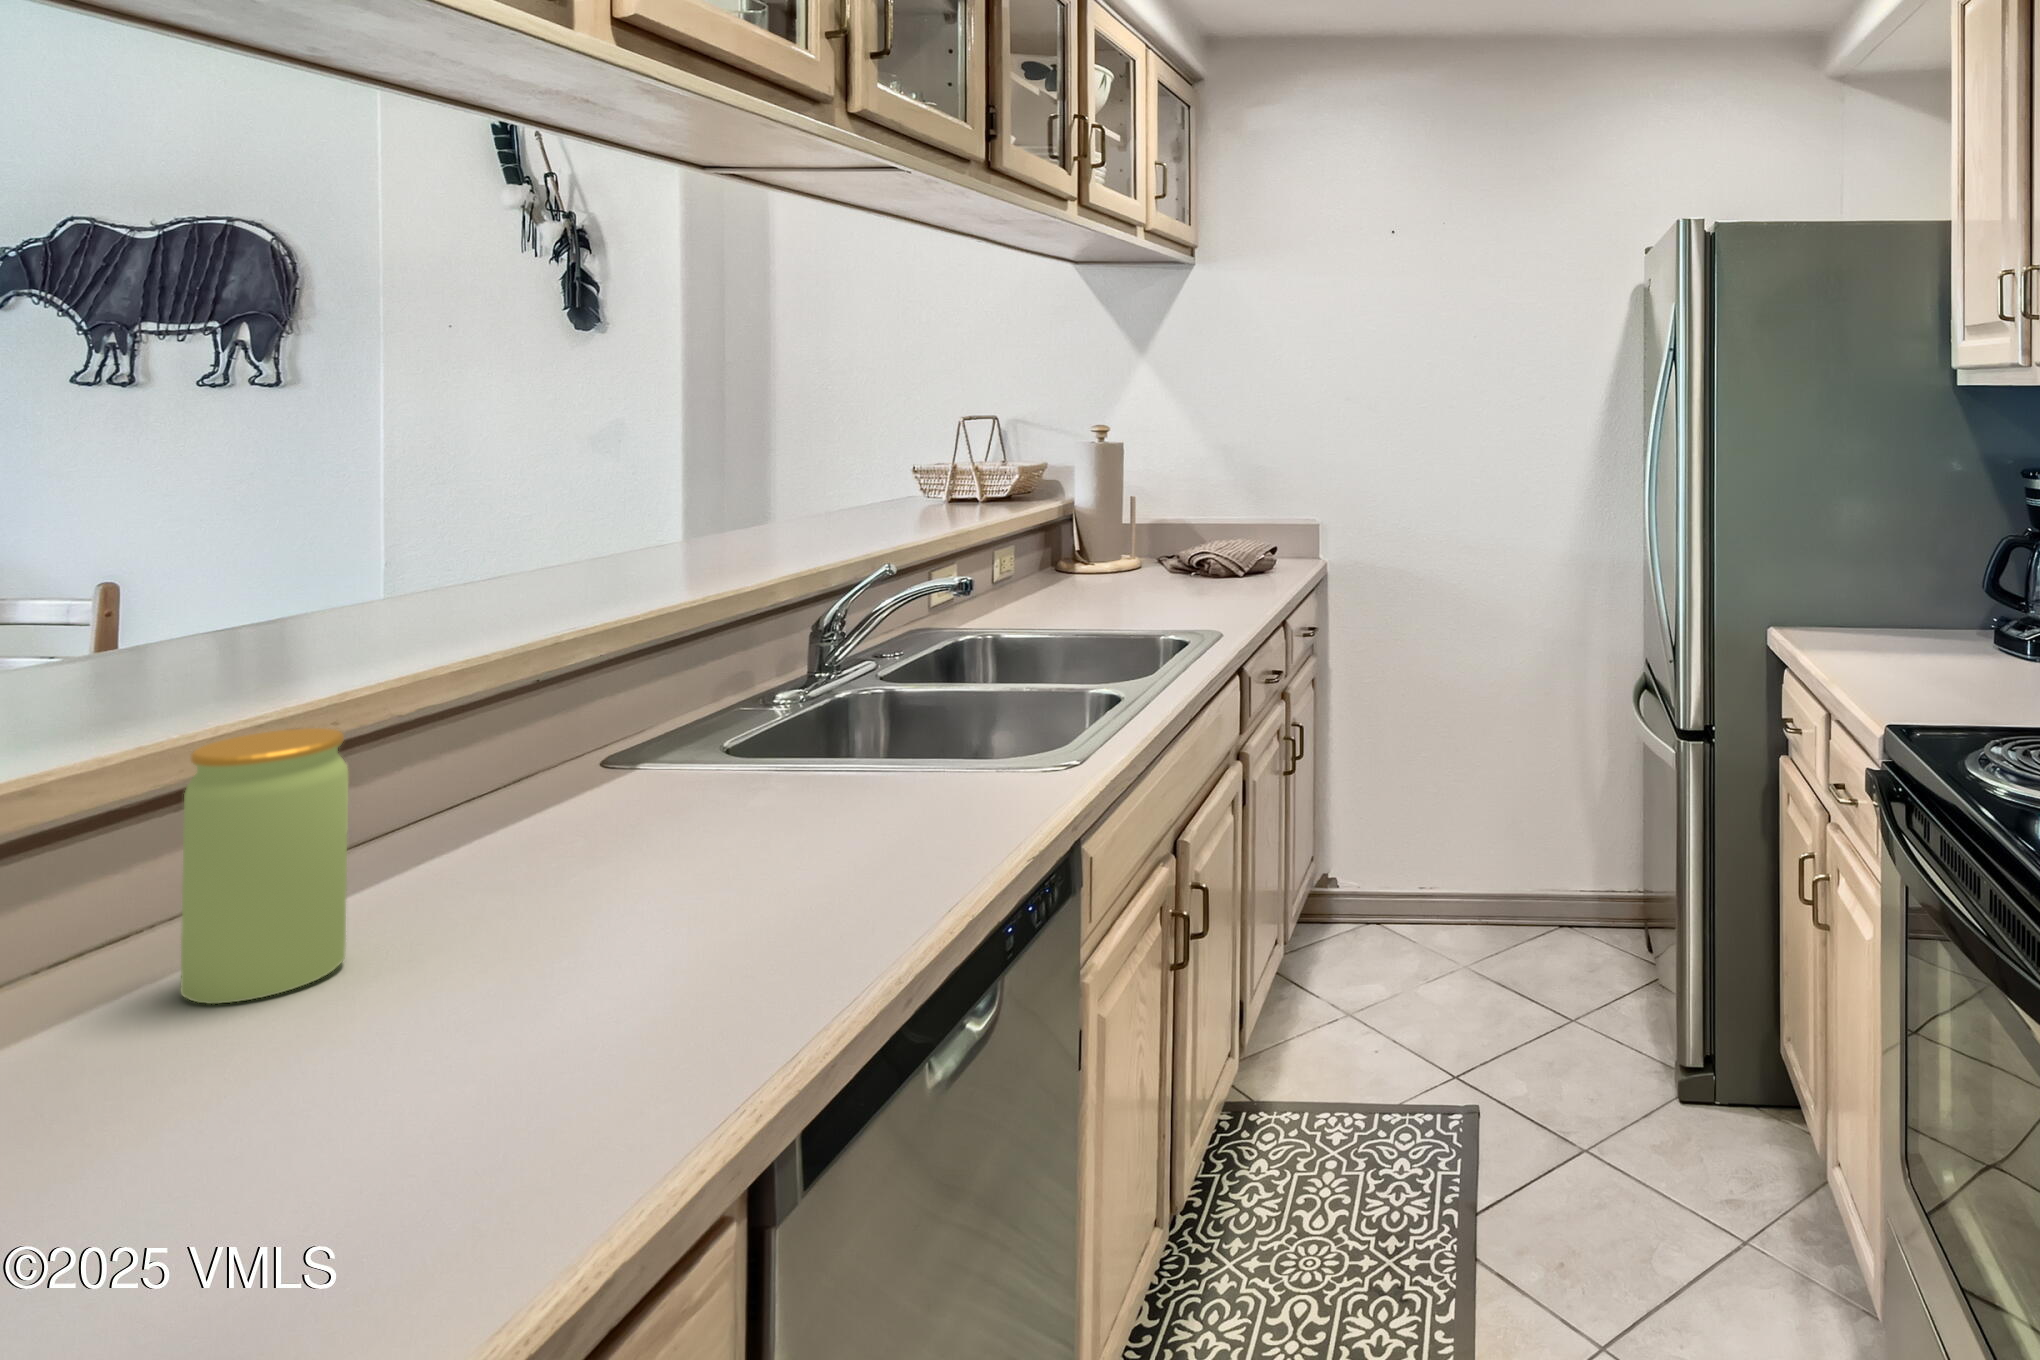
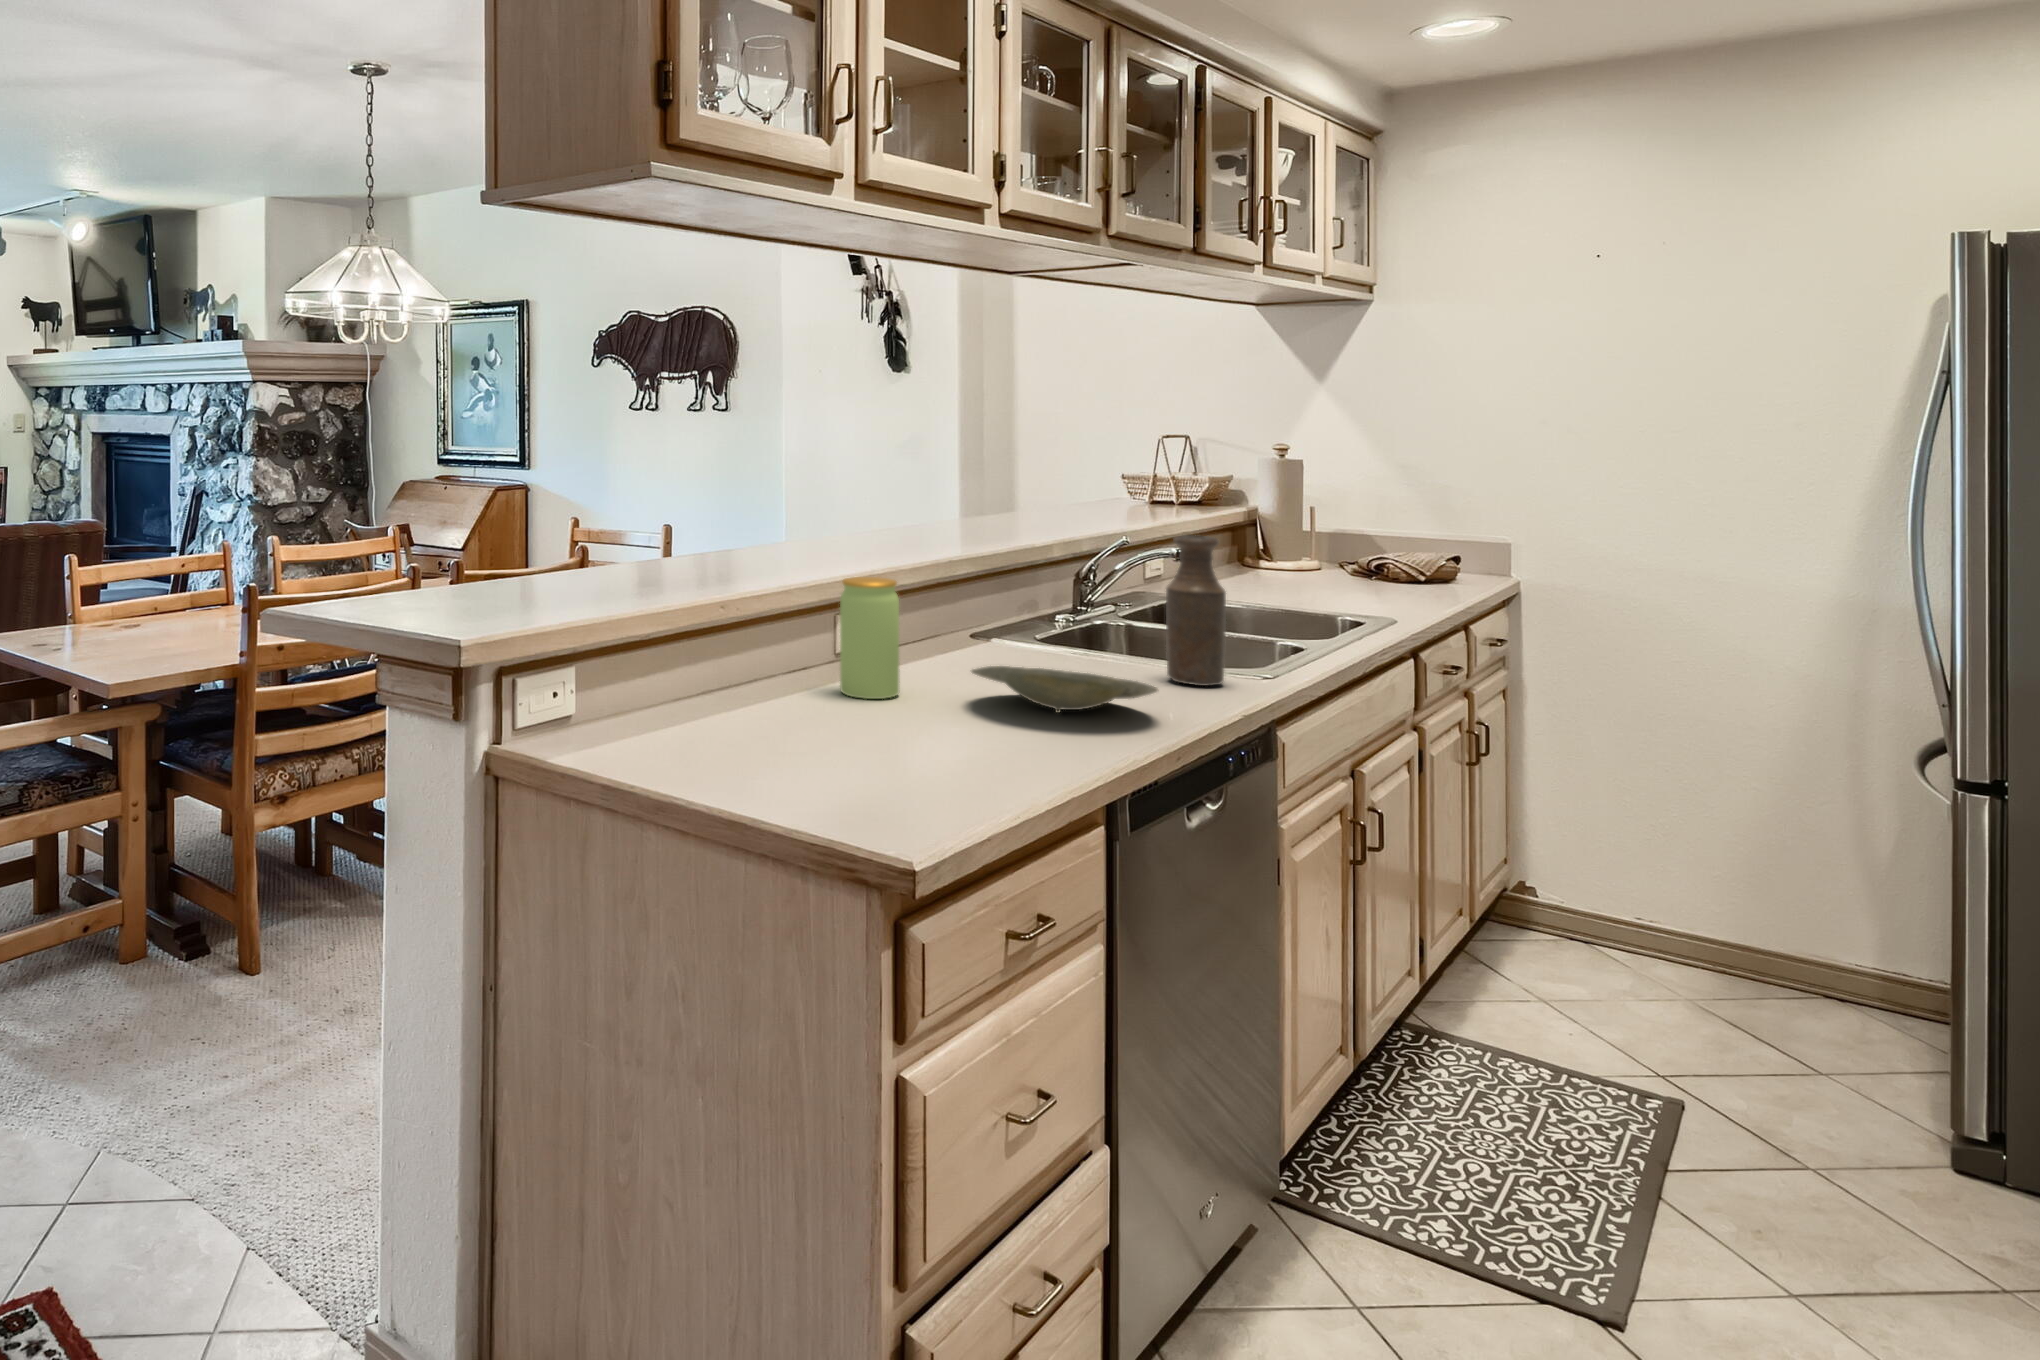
bottle: none [921,573,1011,803] -> present [1166,535,1226,686]
plate: none [507,861,885,940] -> present [972,666,1158,713]

